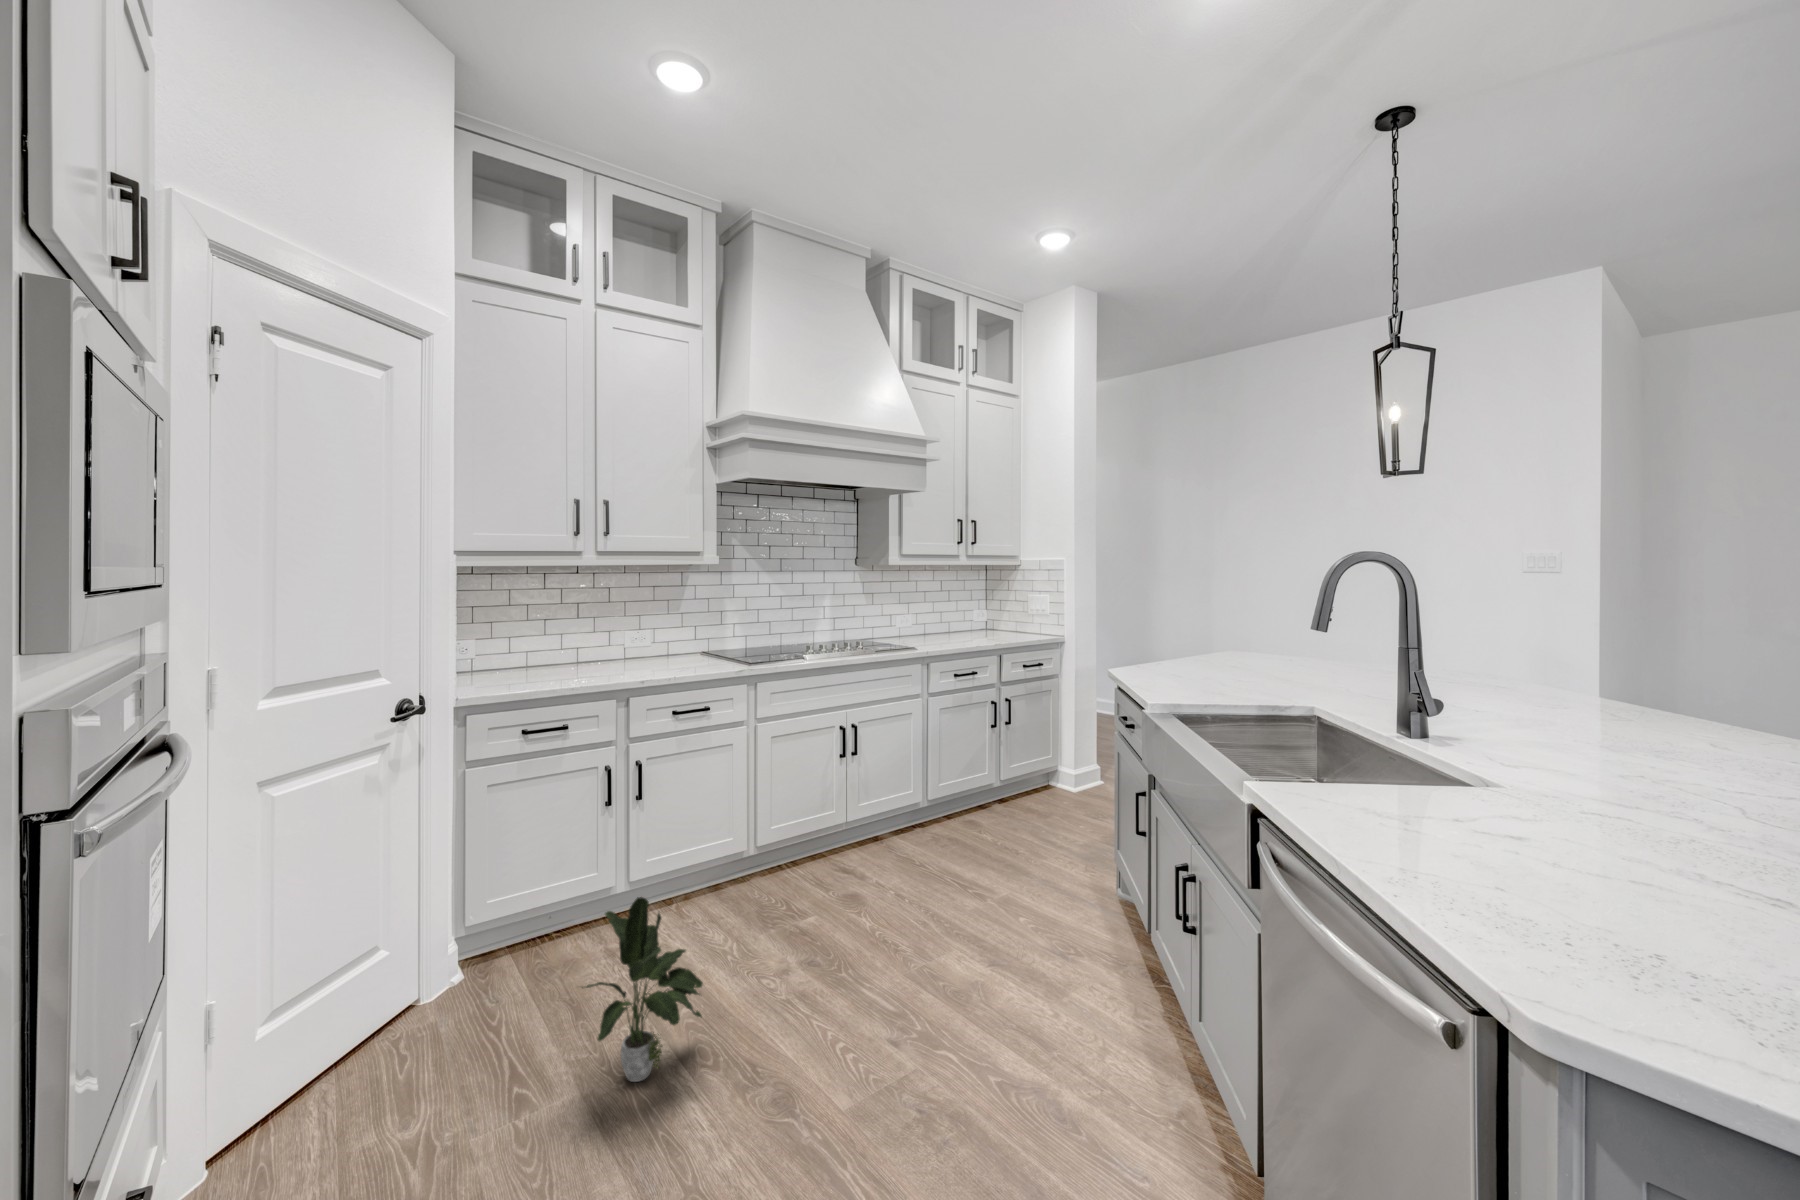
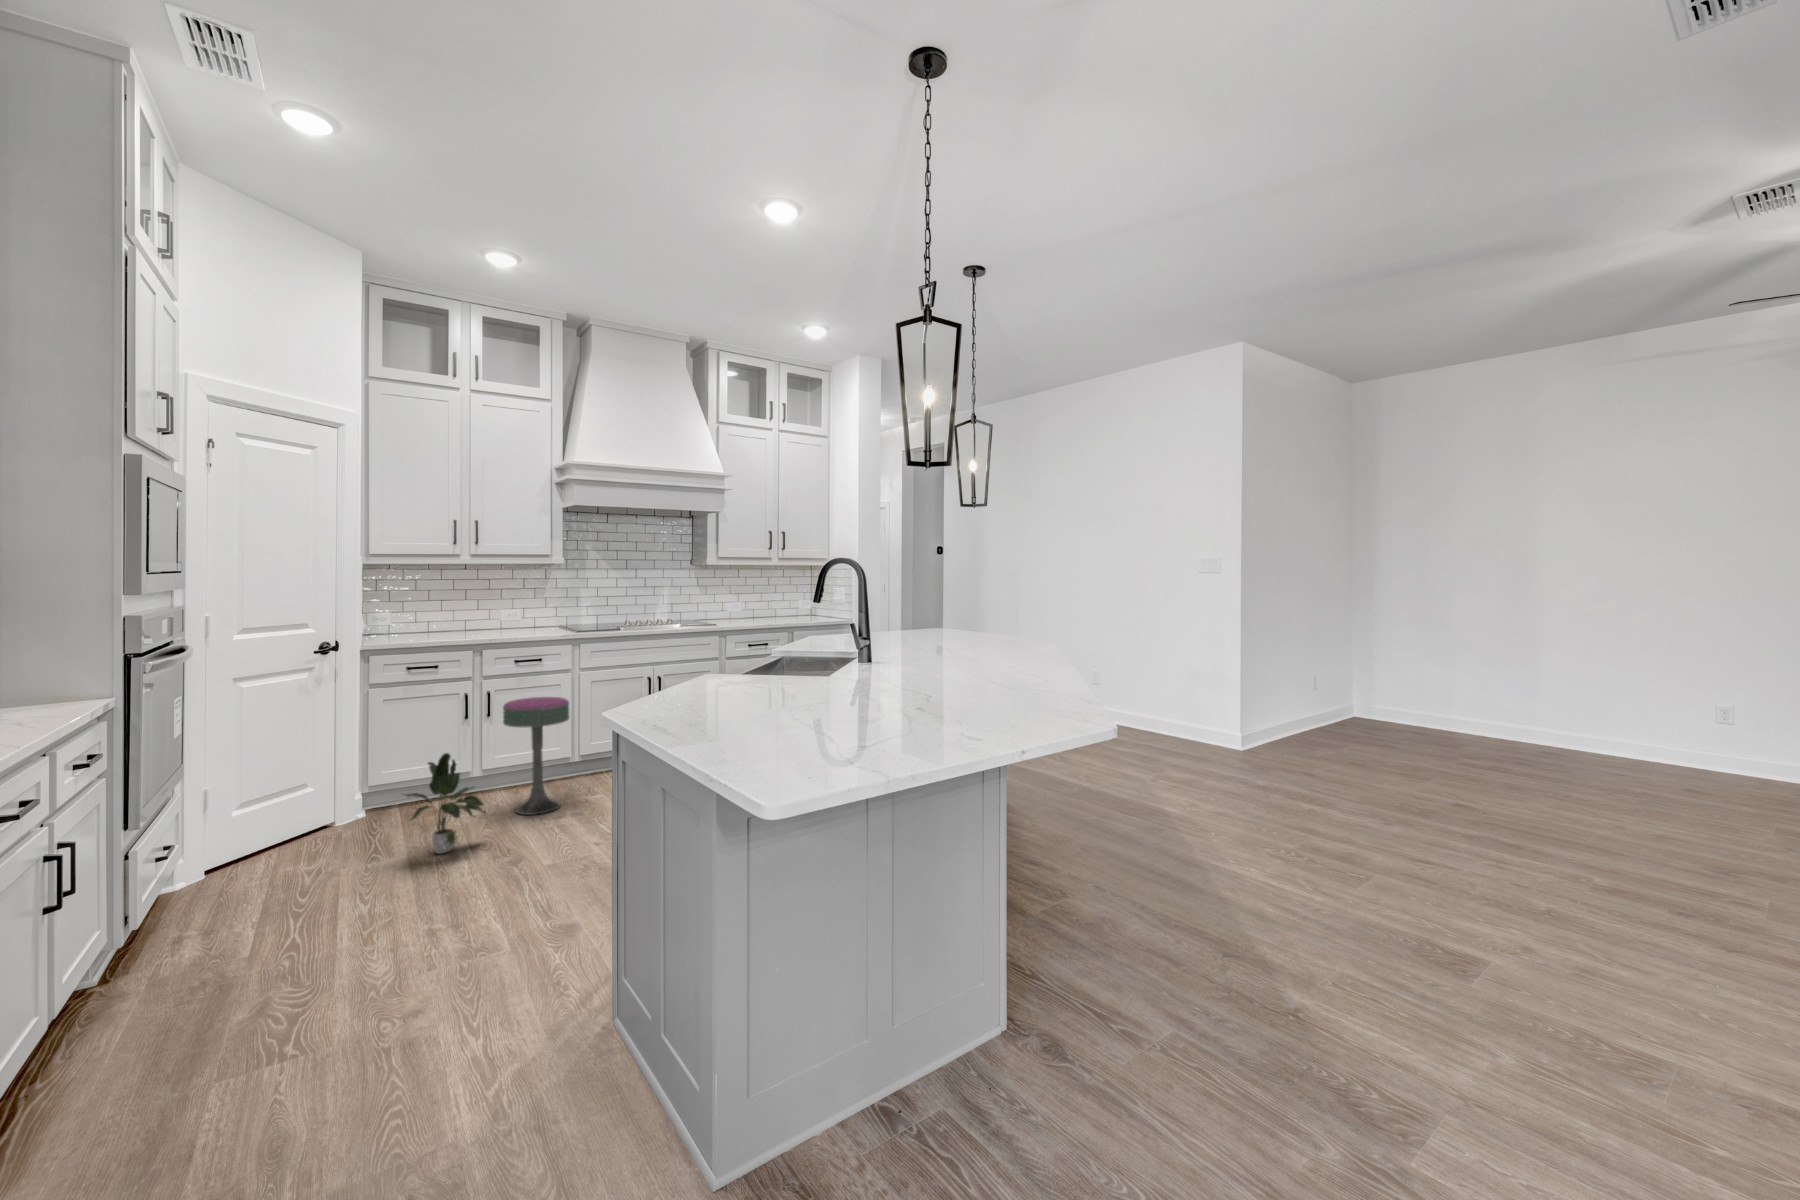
bar stool: none [686,771,784,970] -> present [503,697,569,815]

